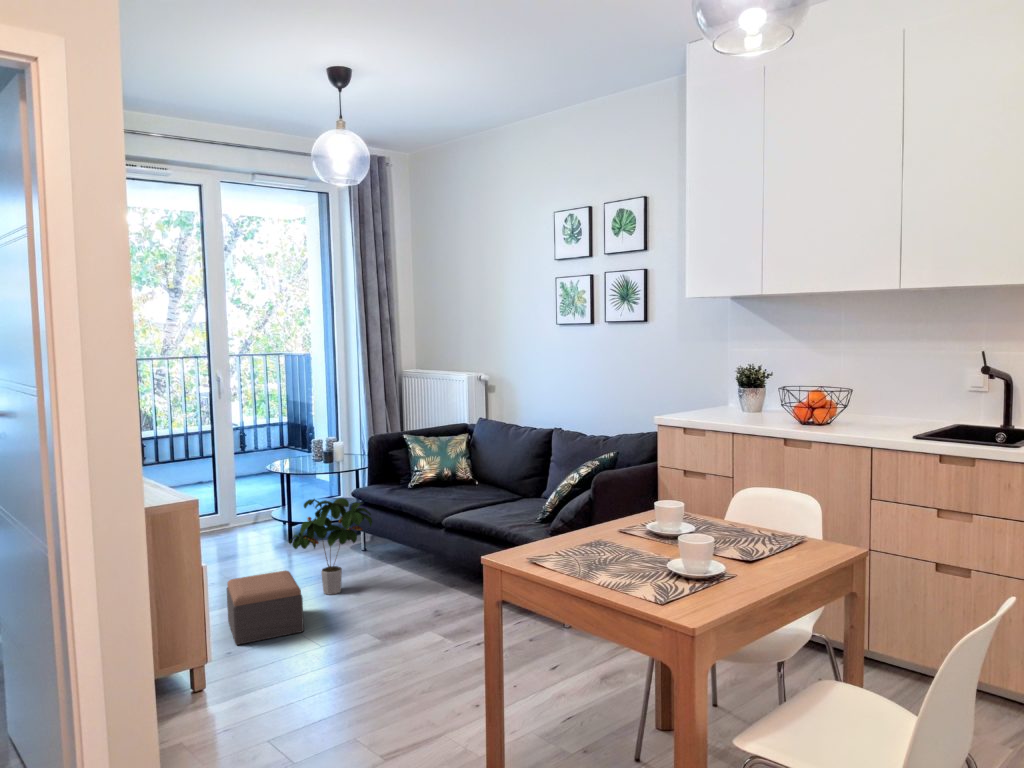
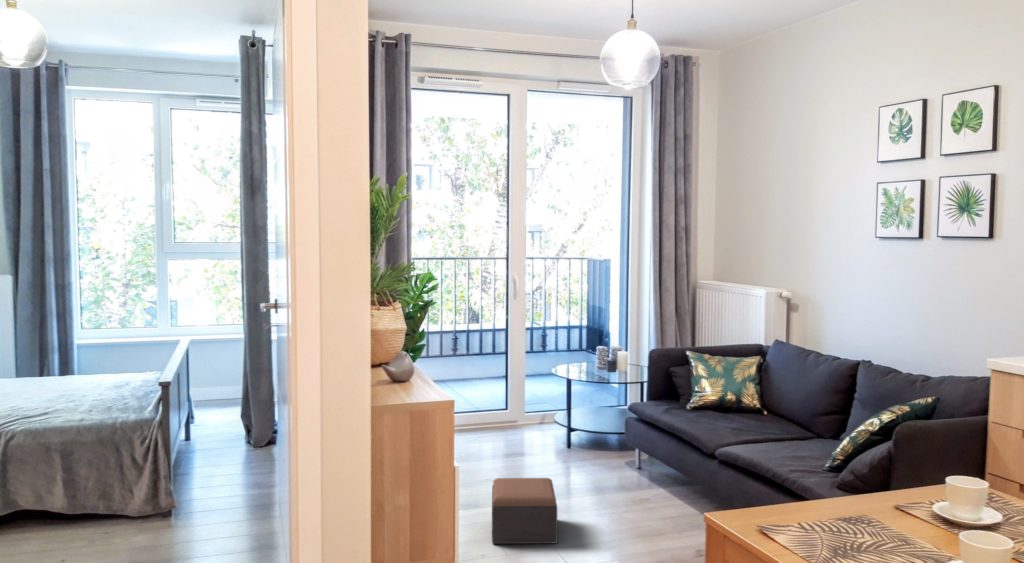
potted plant: present [289,498,372,595] -> none [558,408,639,509]

